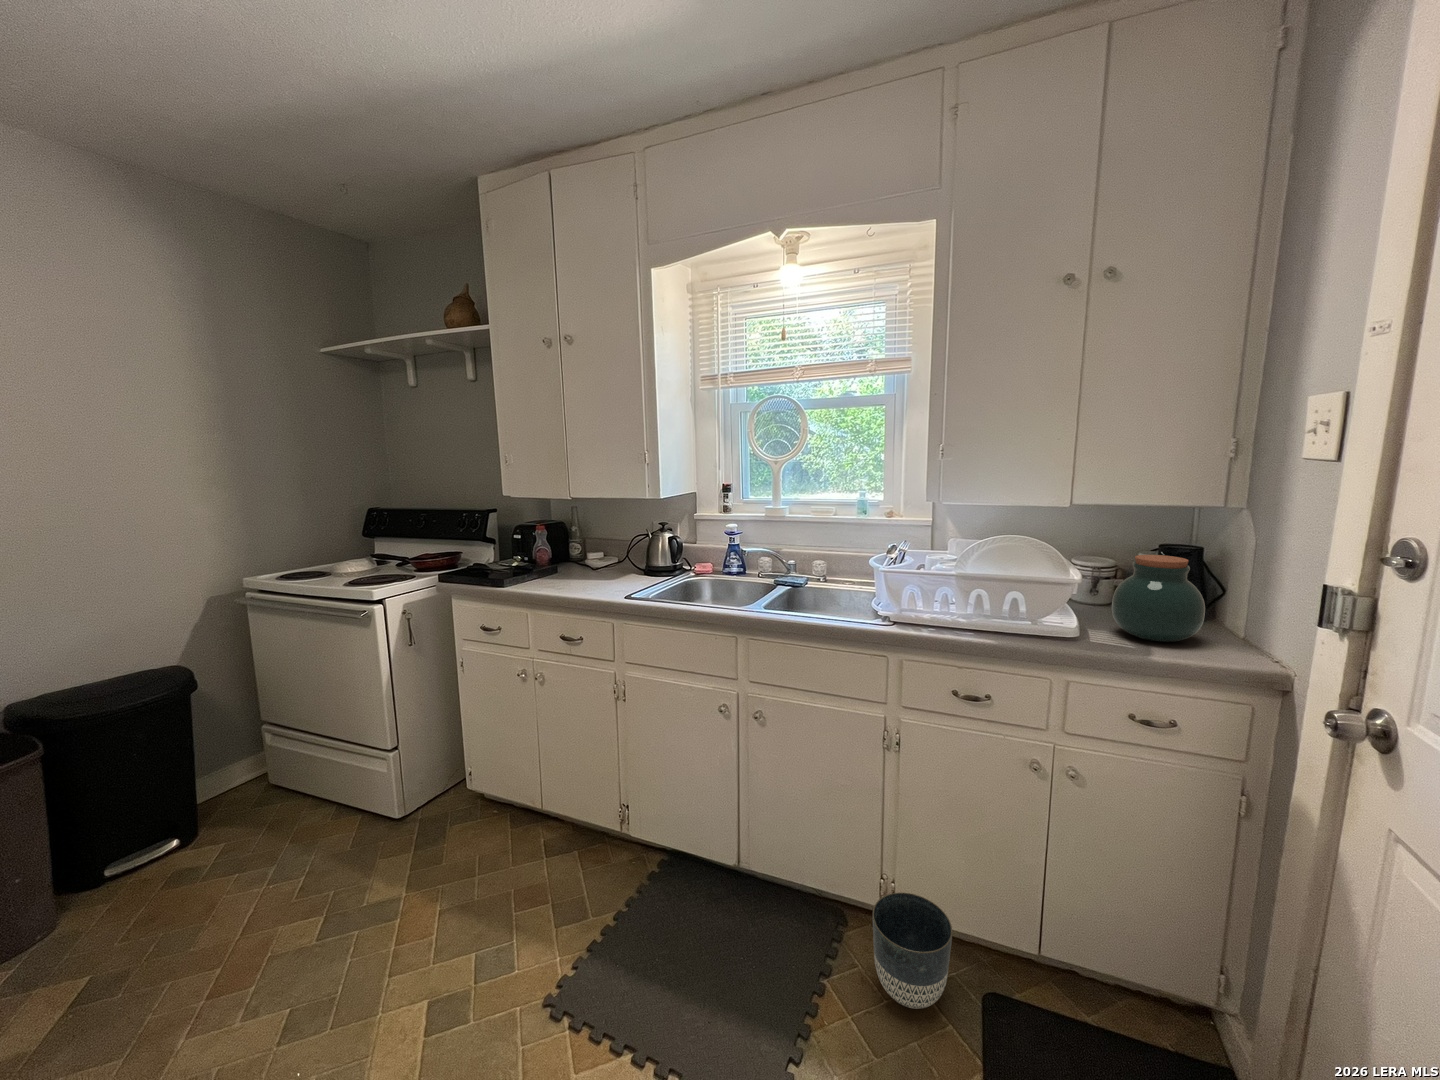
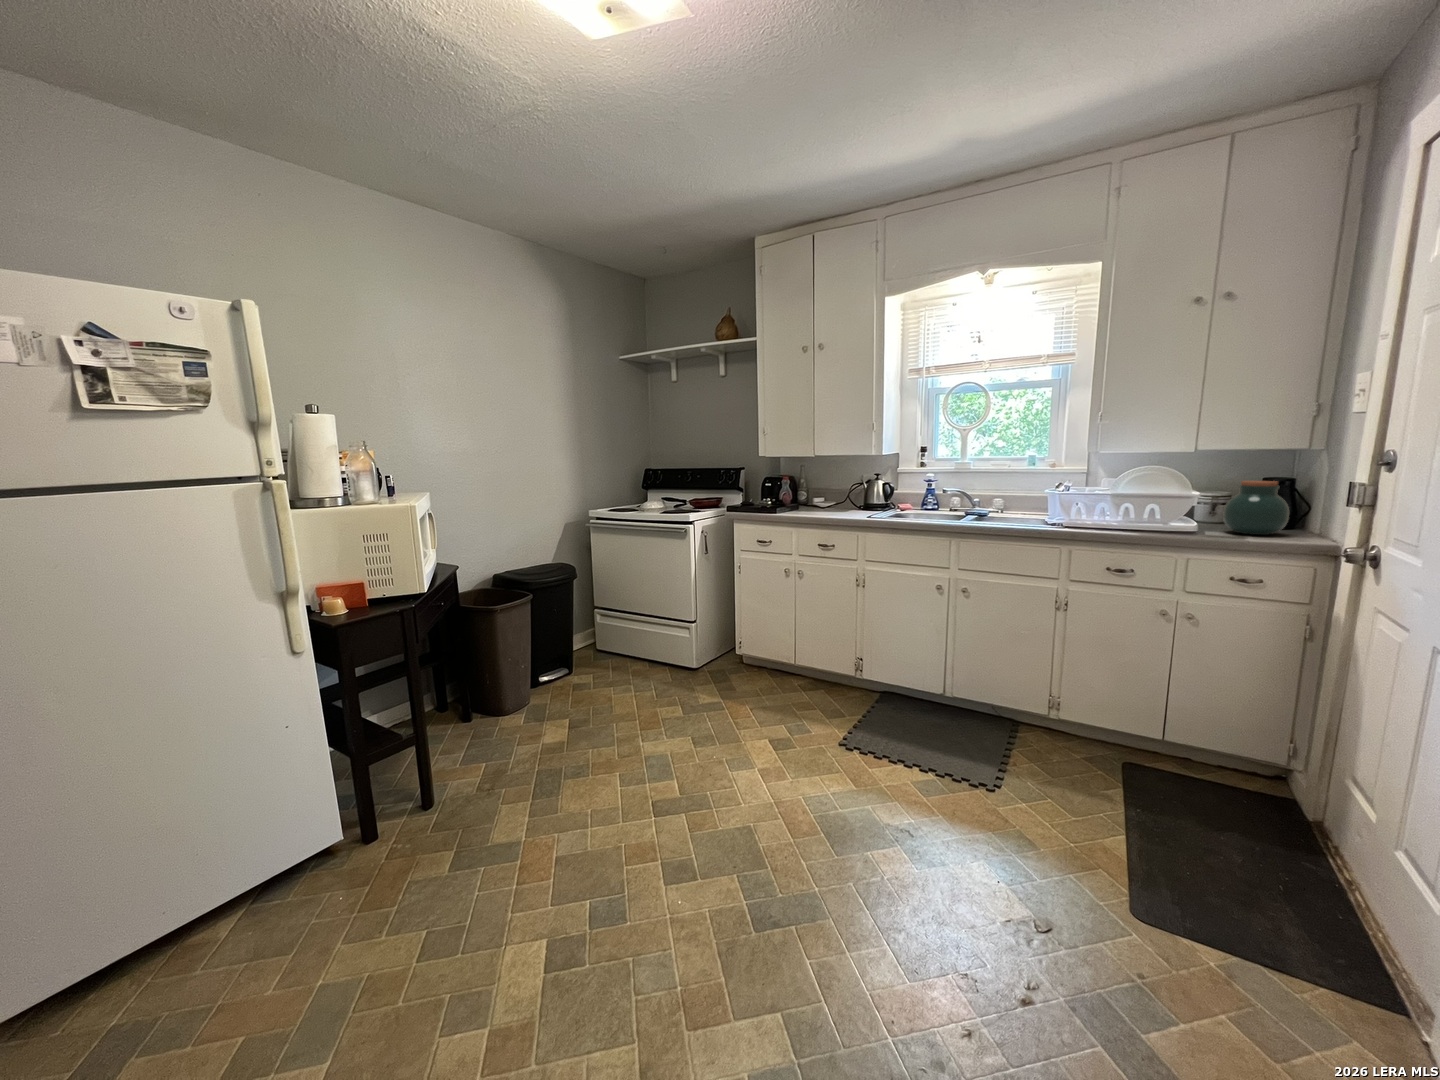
planter: present [873,893,952,1009] -> none [1047,698,1102,761]

